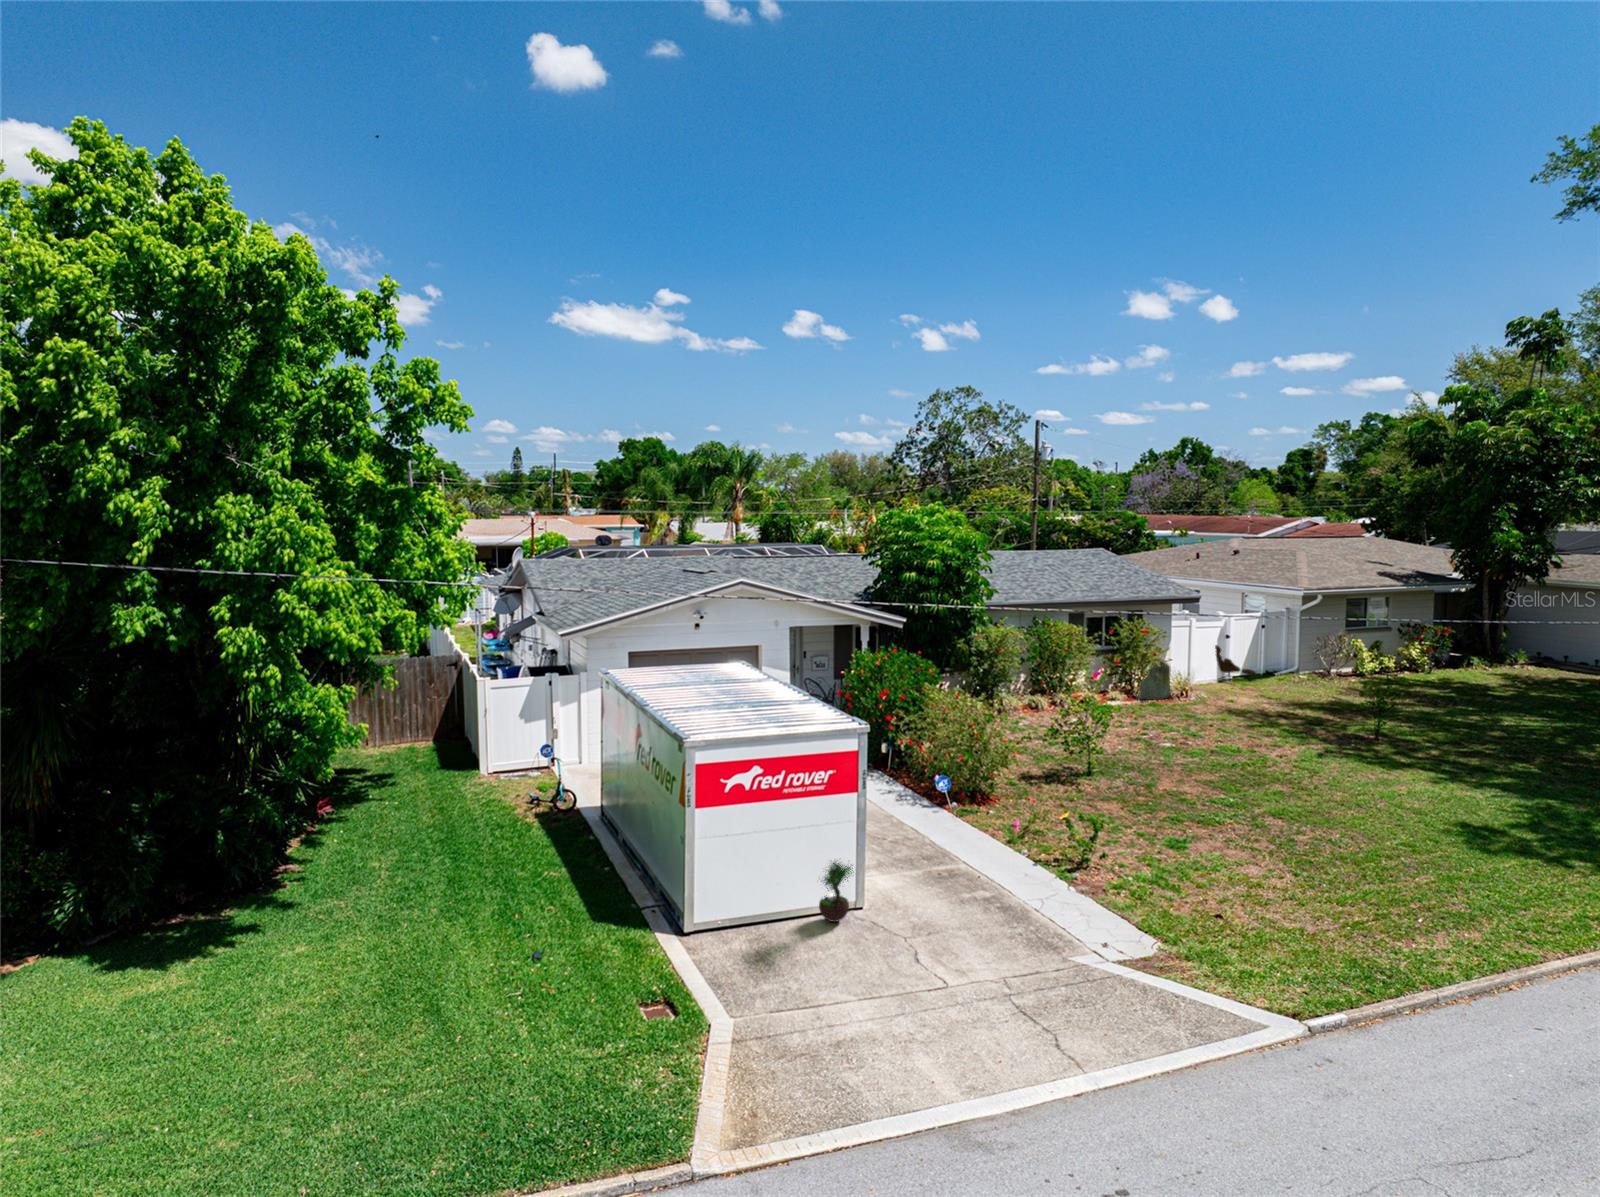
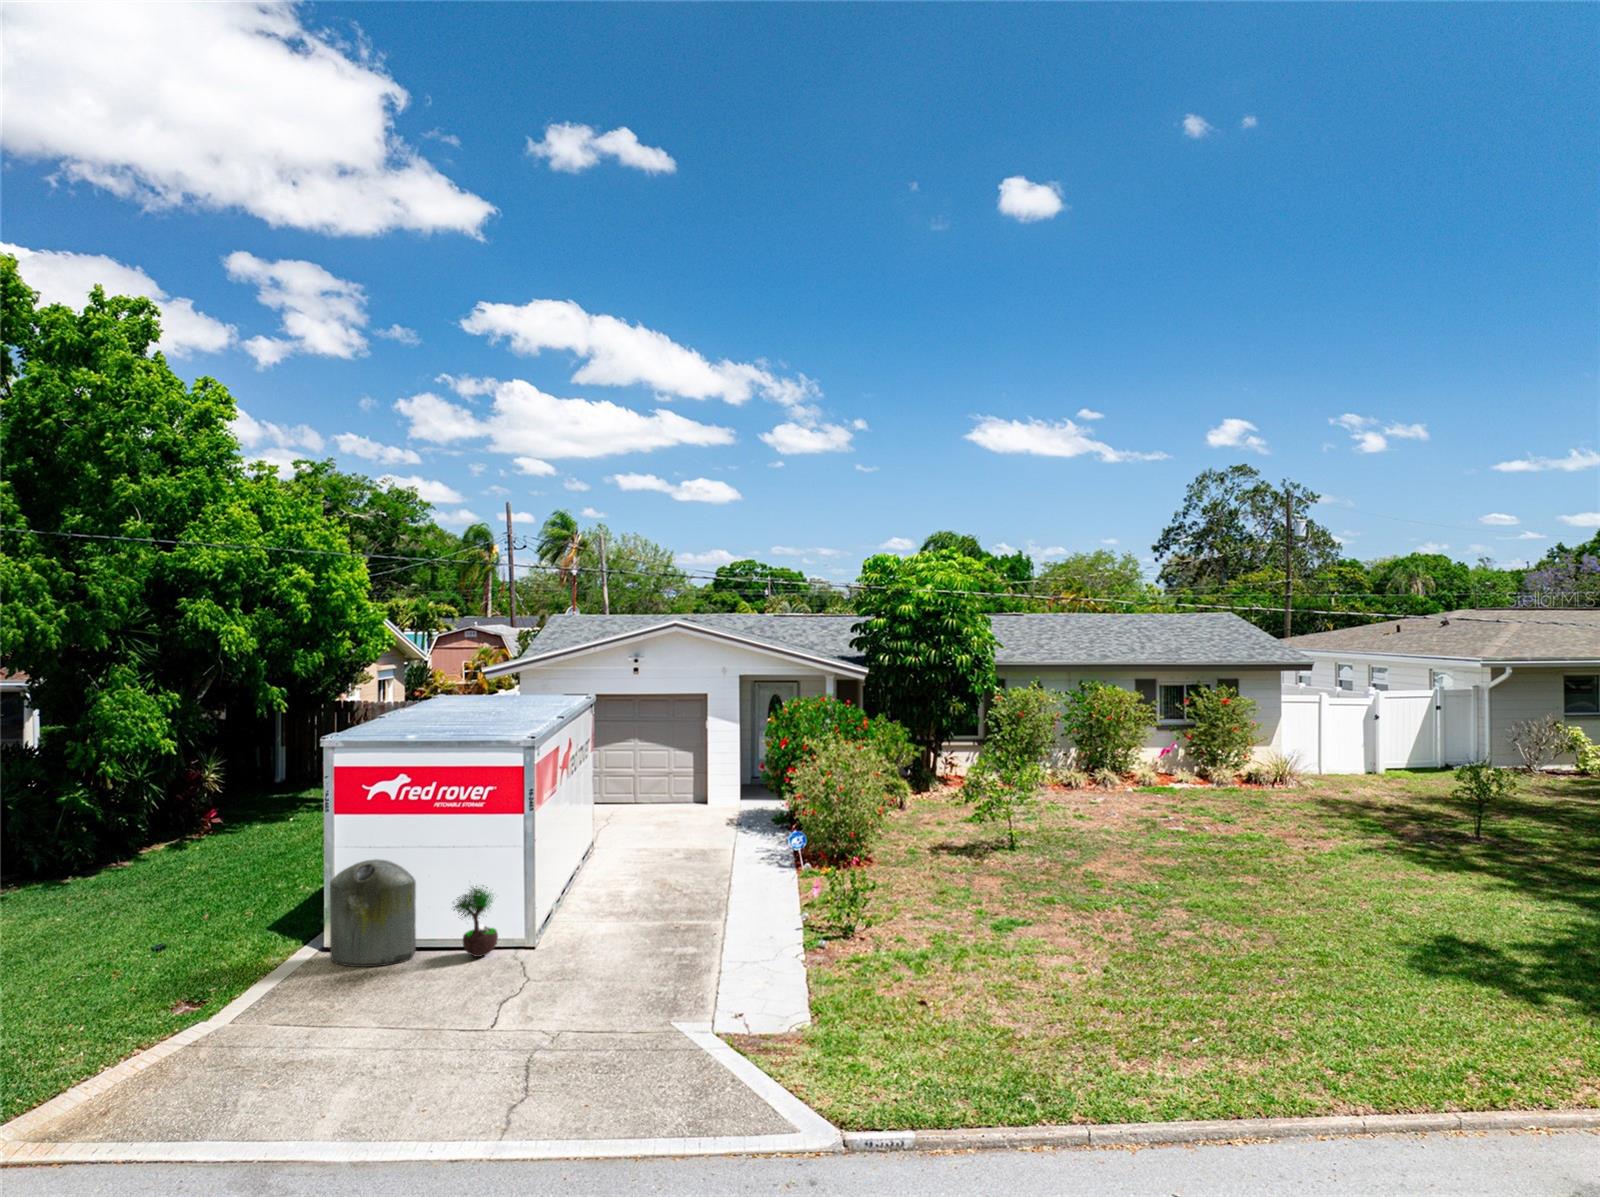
lounge chair: present [1215,645,1256,679] -> none [1355,726,1415,775]
trash can: present [1139,660,1170,700] -> present [330,859,416,967]

